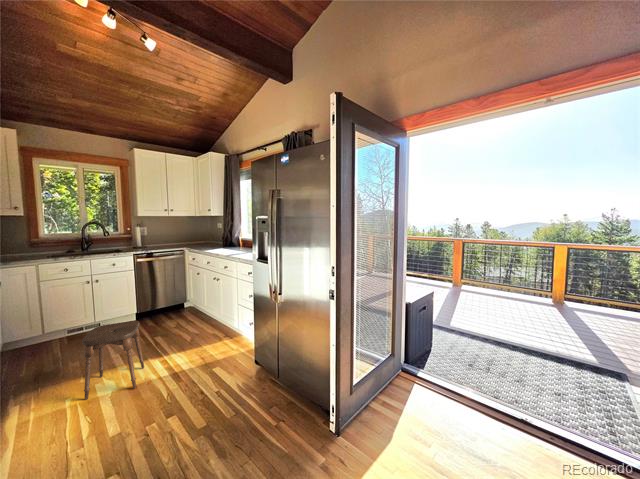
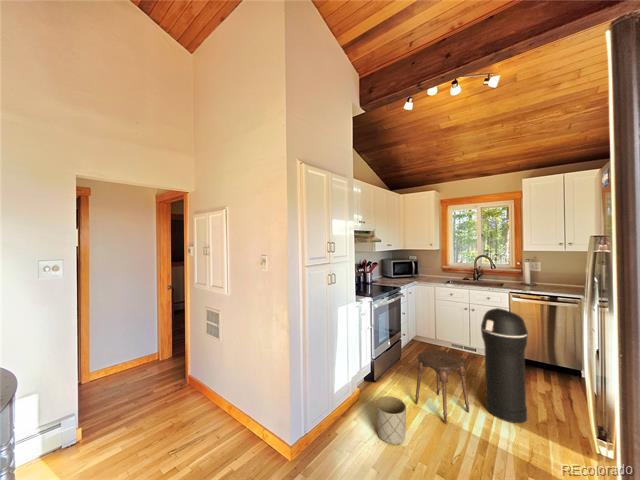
trash can: none [142,264,183,358] -> present [481,308,528,423]
planter: none [62,392,114,456] -> present [376,396,406,445]

